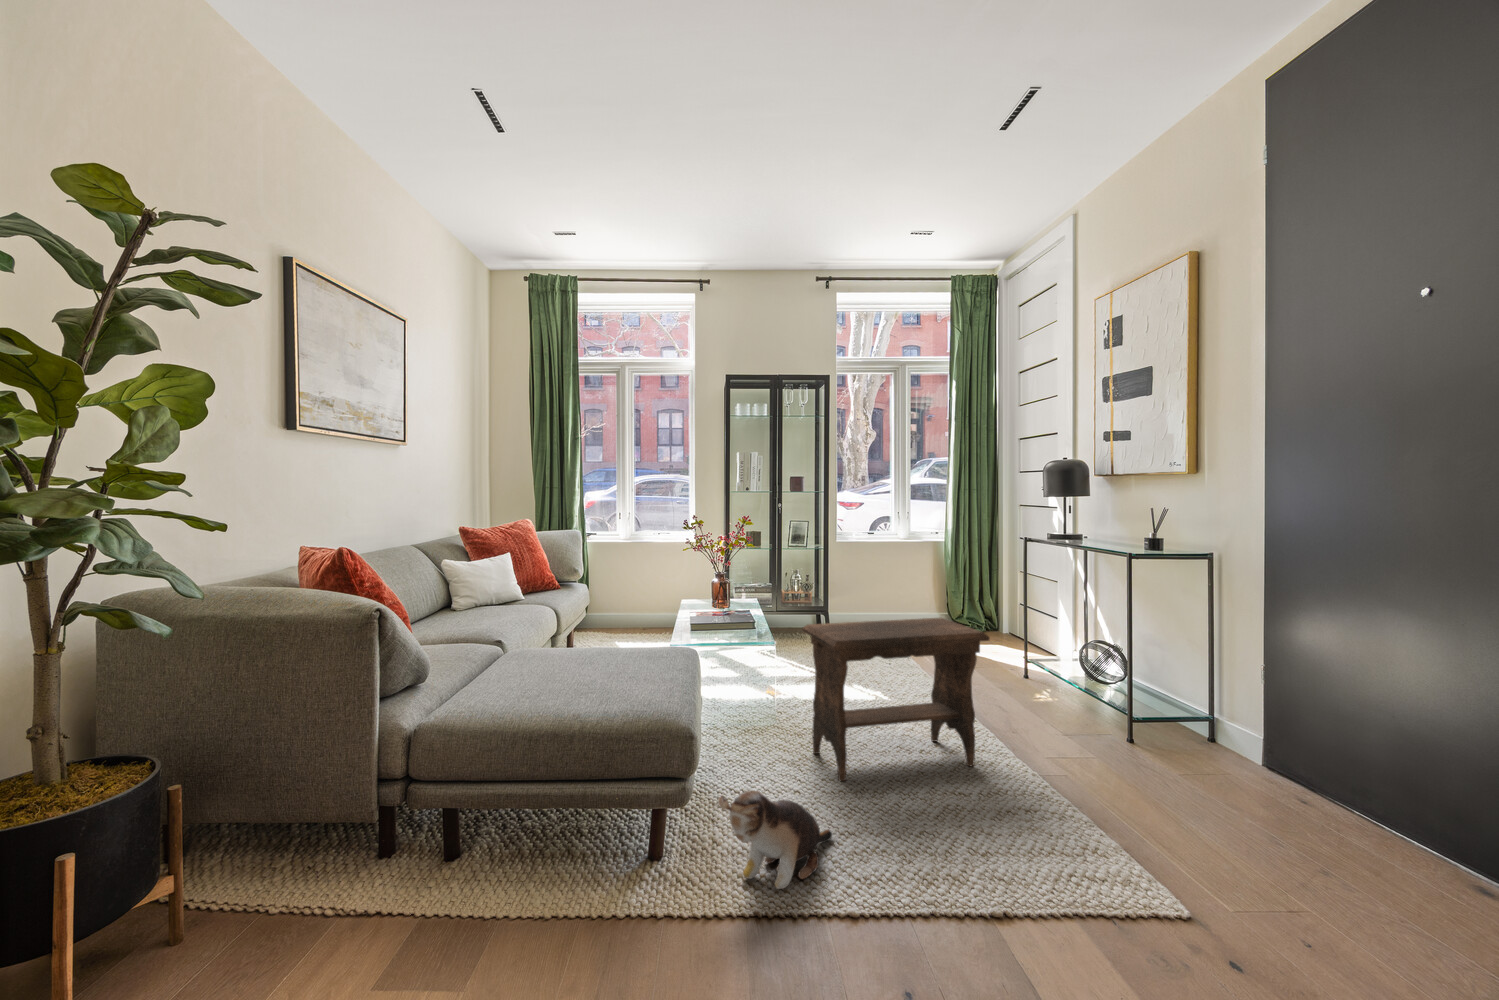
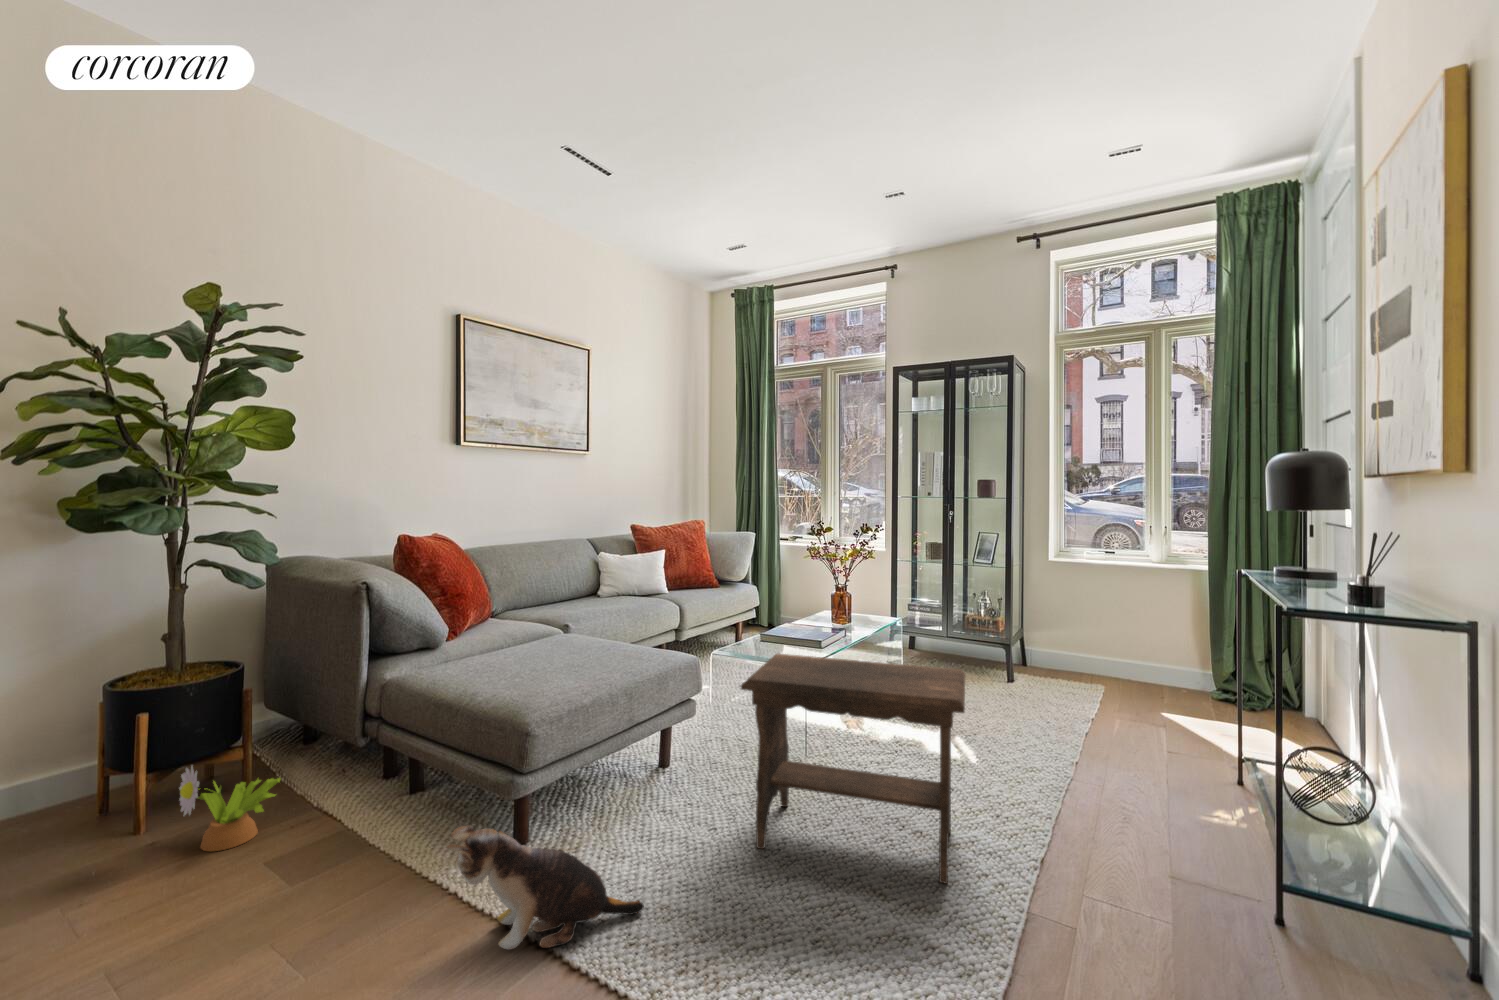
decorative plant: none [239,842,379,953] -> present [179,766,280,851]

